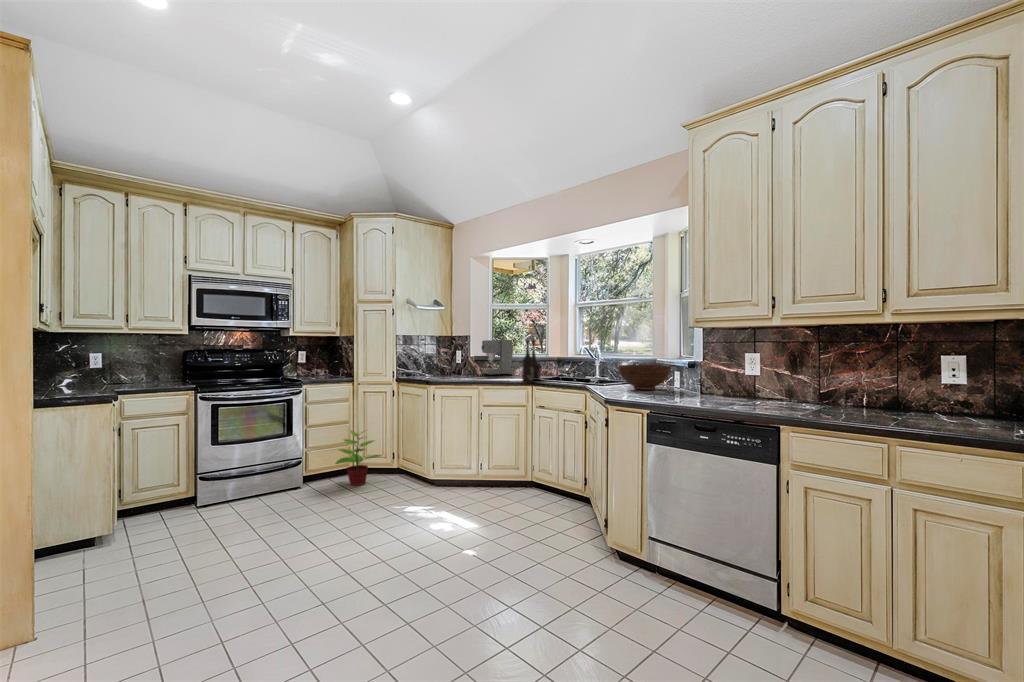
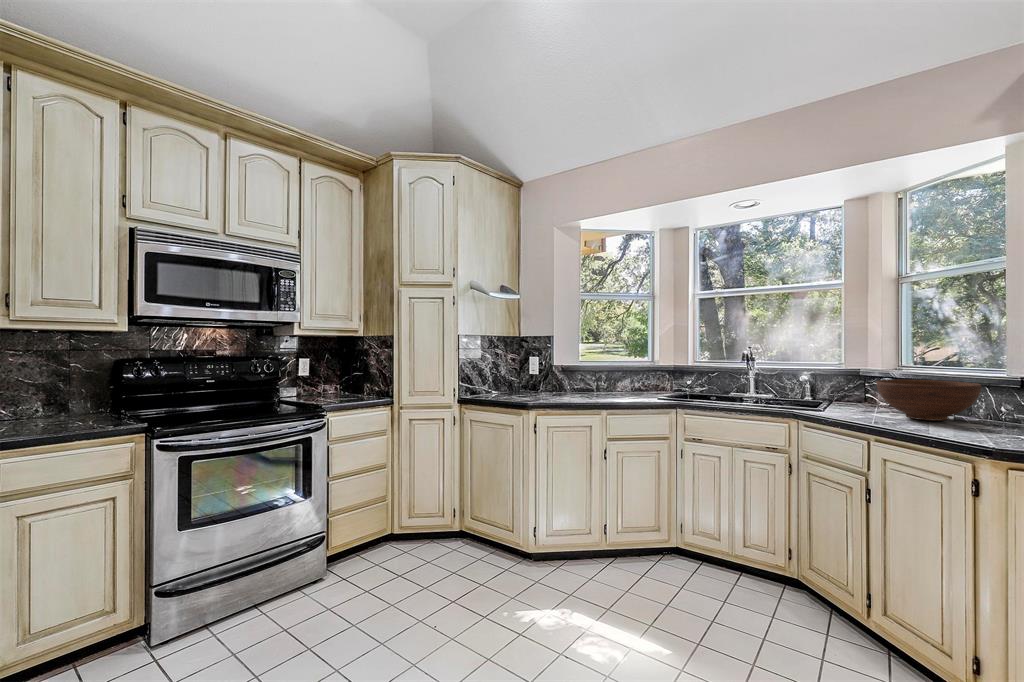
vase: present [522,339,542,381] -> none [665,341,690,403]
coffee maker: present [474,340,513,375] -> none [562,342,613,392]
potted plant: present [336,431,379,485] -> none [377,478,450,569]

